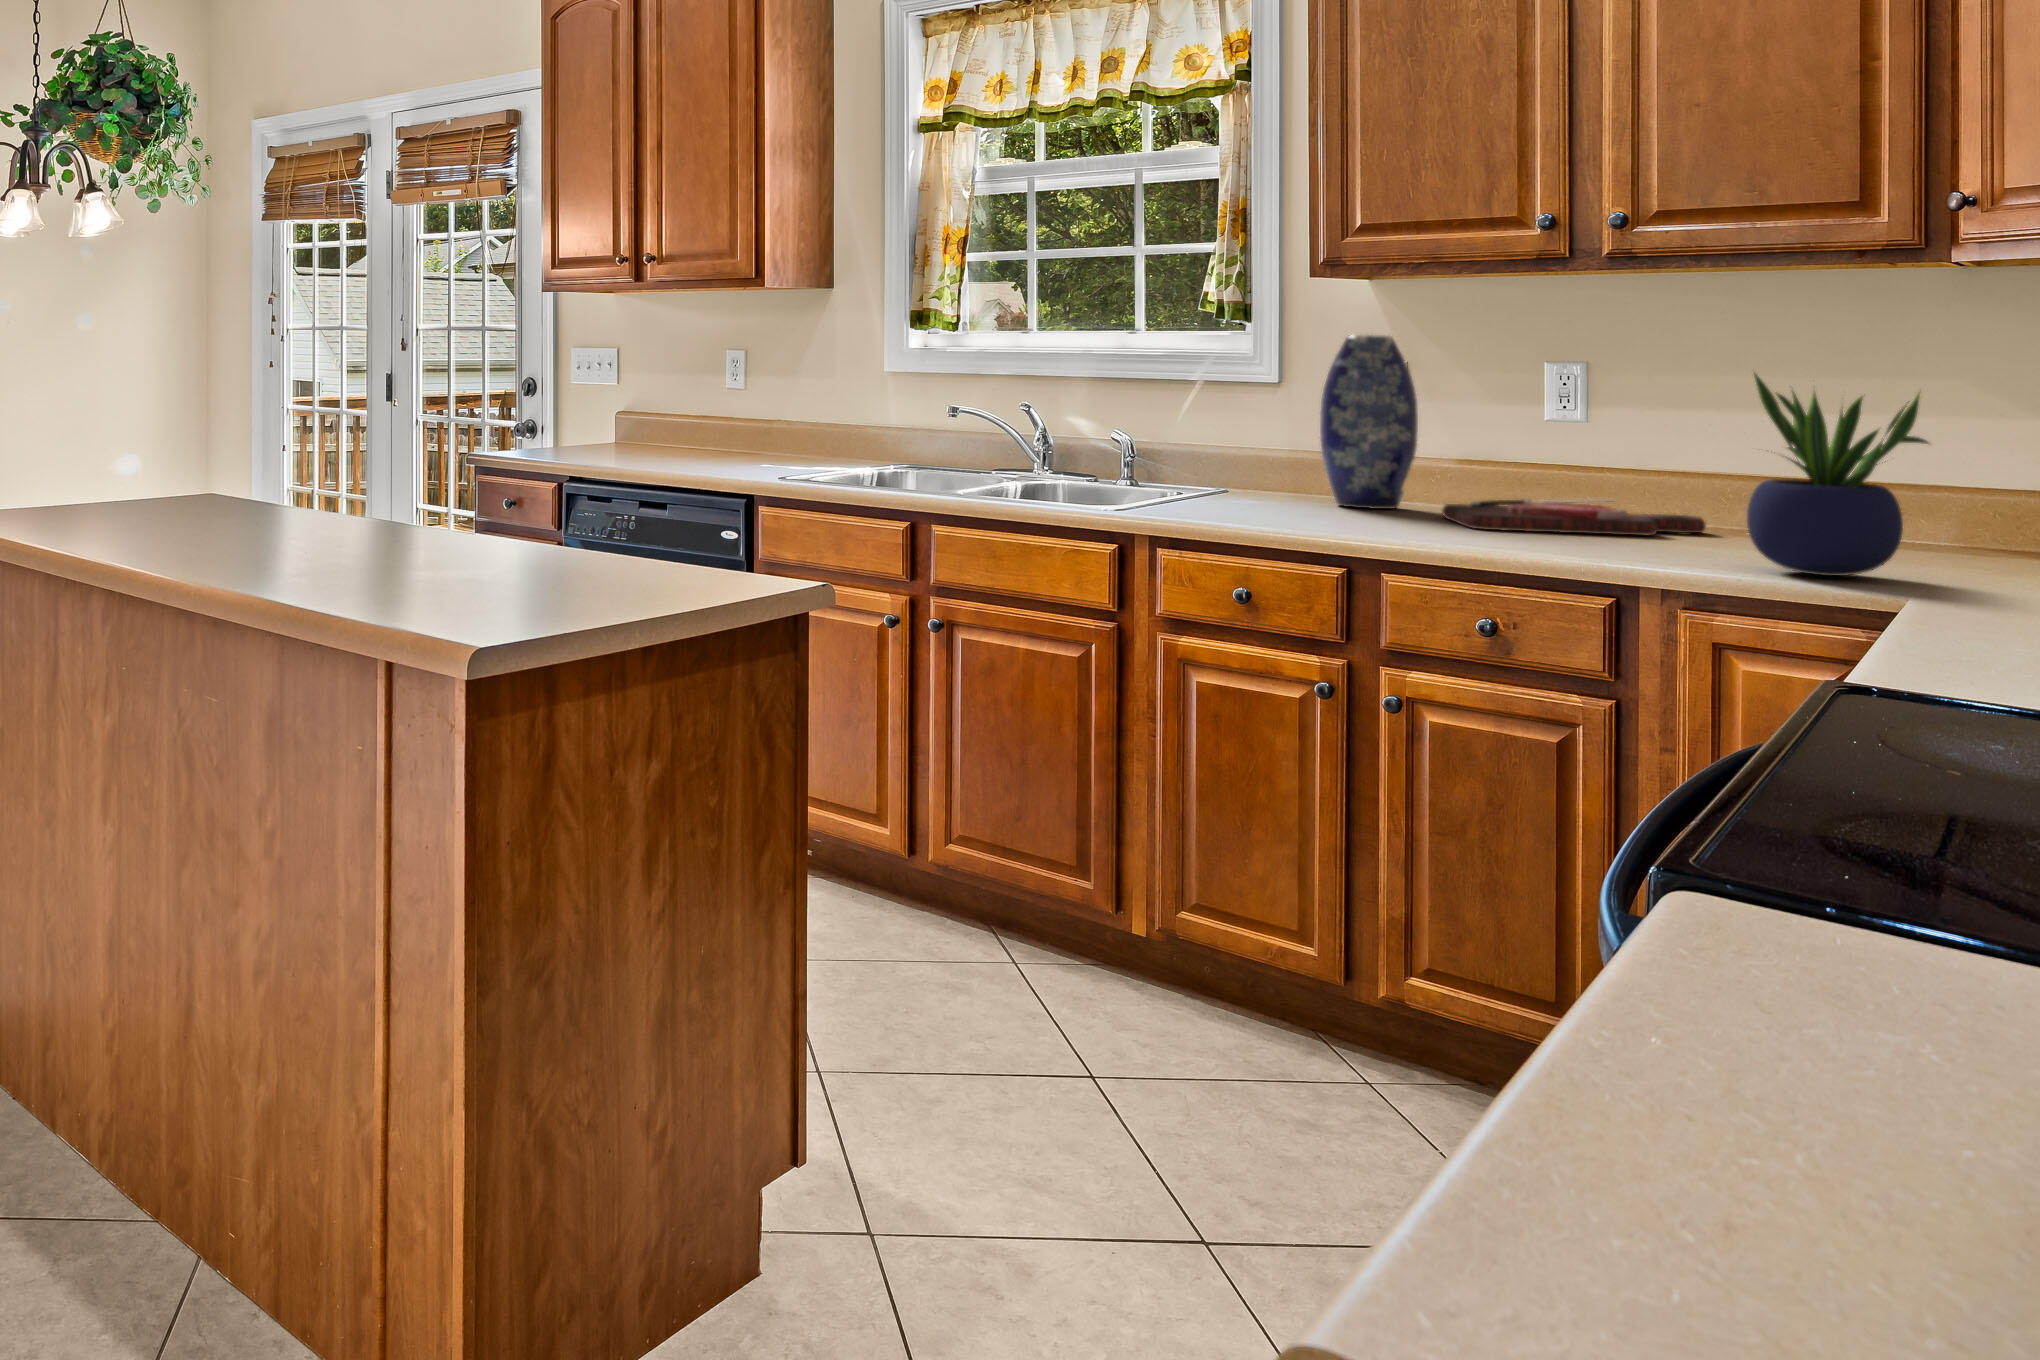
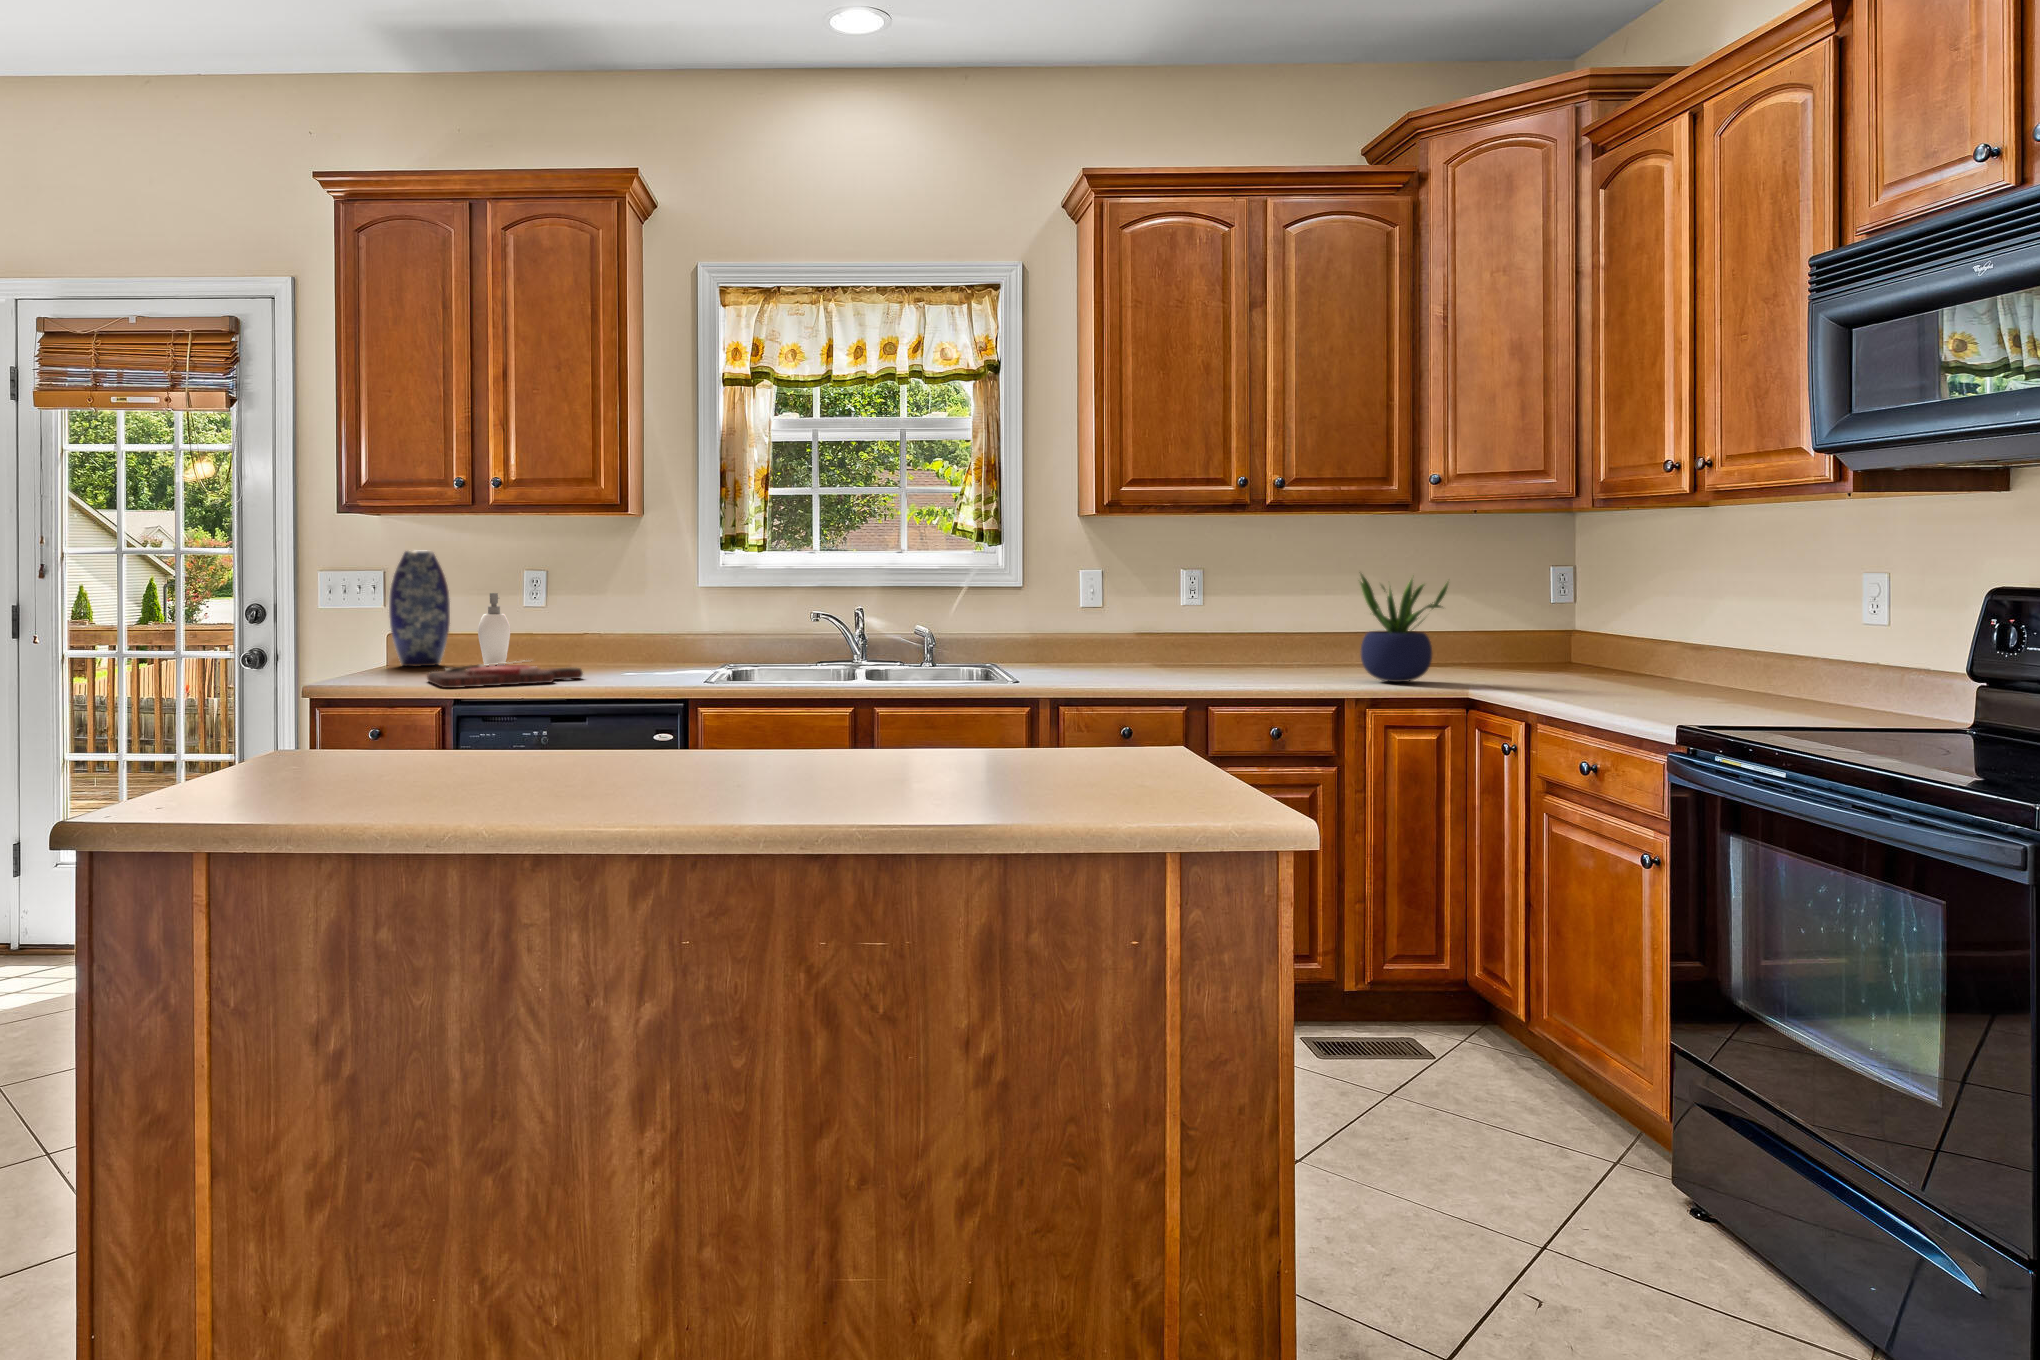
vase: present [1320,335,1418,509] -> present [389,551,450,666]
soap dispenser: none [671,376,710,453] -> present [478,593,510,665]
cutting board: present [1442,499,1706,536] -> present [427,663,583,688]

